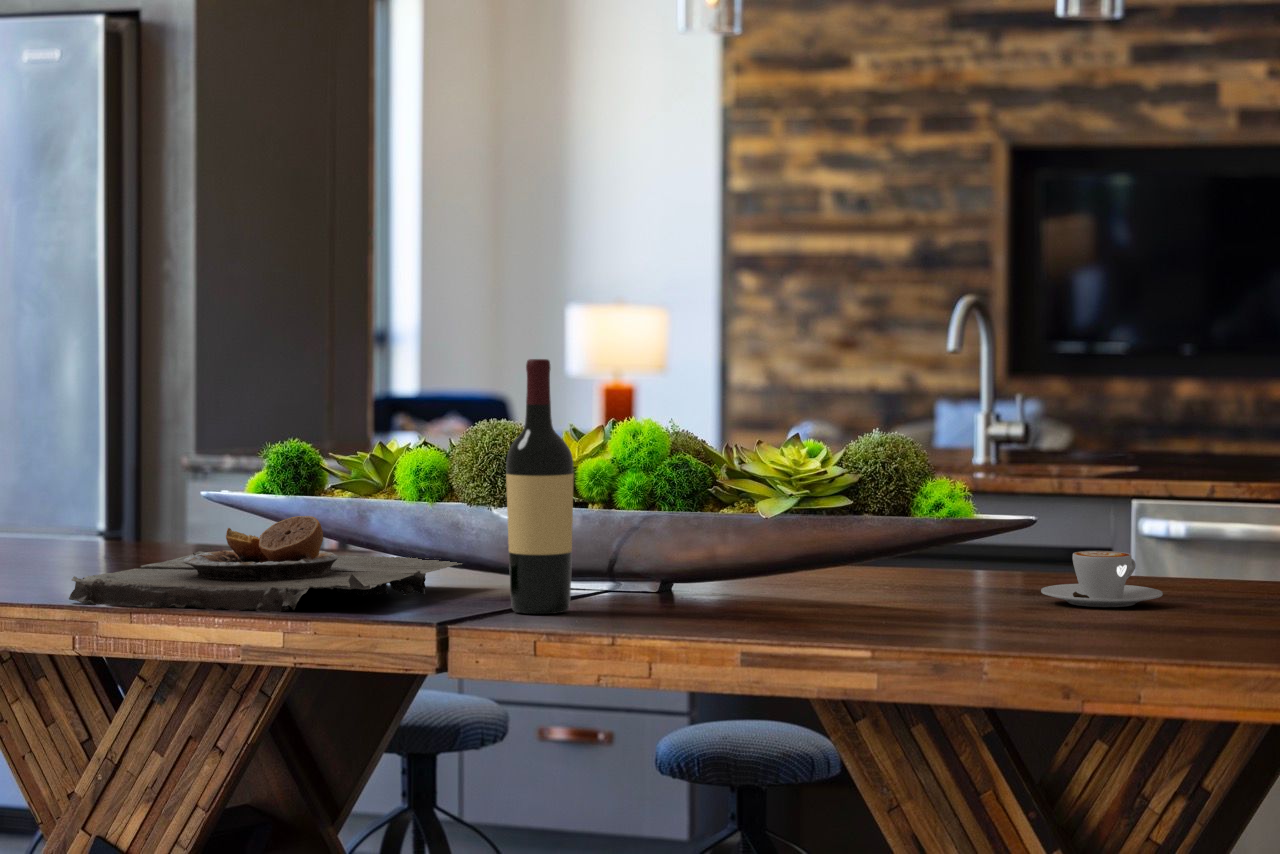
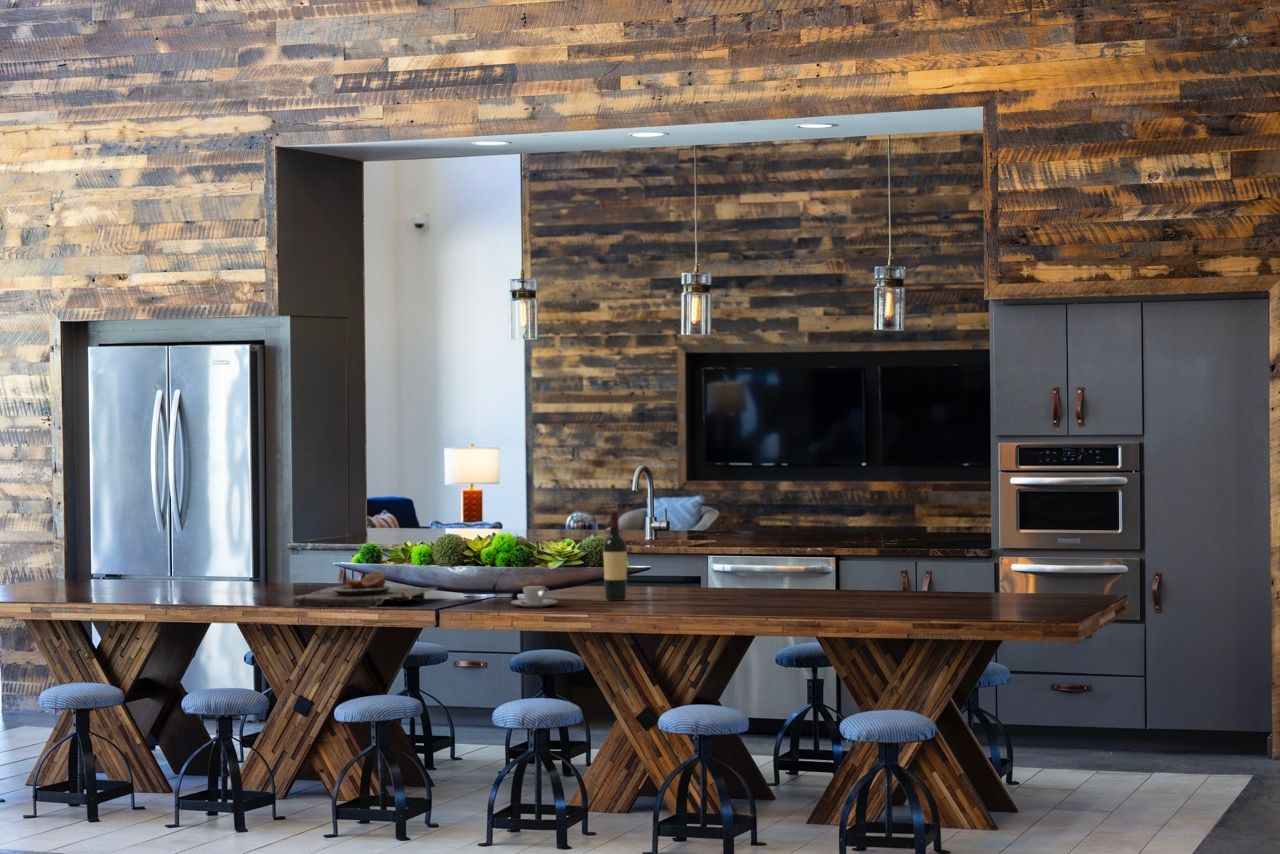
wine bottle: present [506,359,574,614] -> present [603,511,627,601]
coffee cup: present [1041,551,1163,607] -> present [511,586,557,607]

